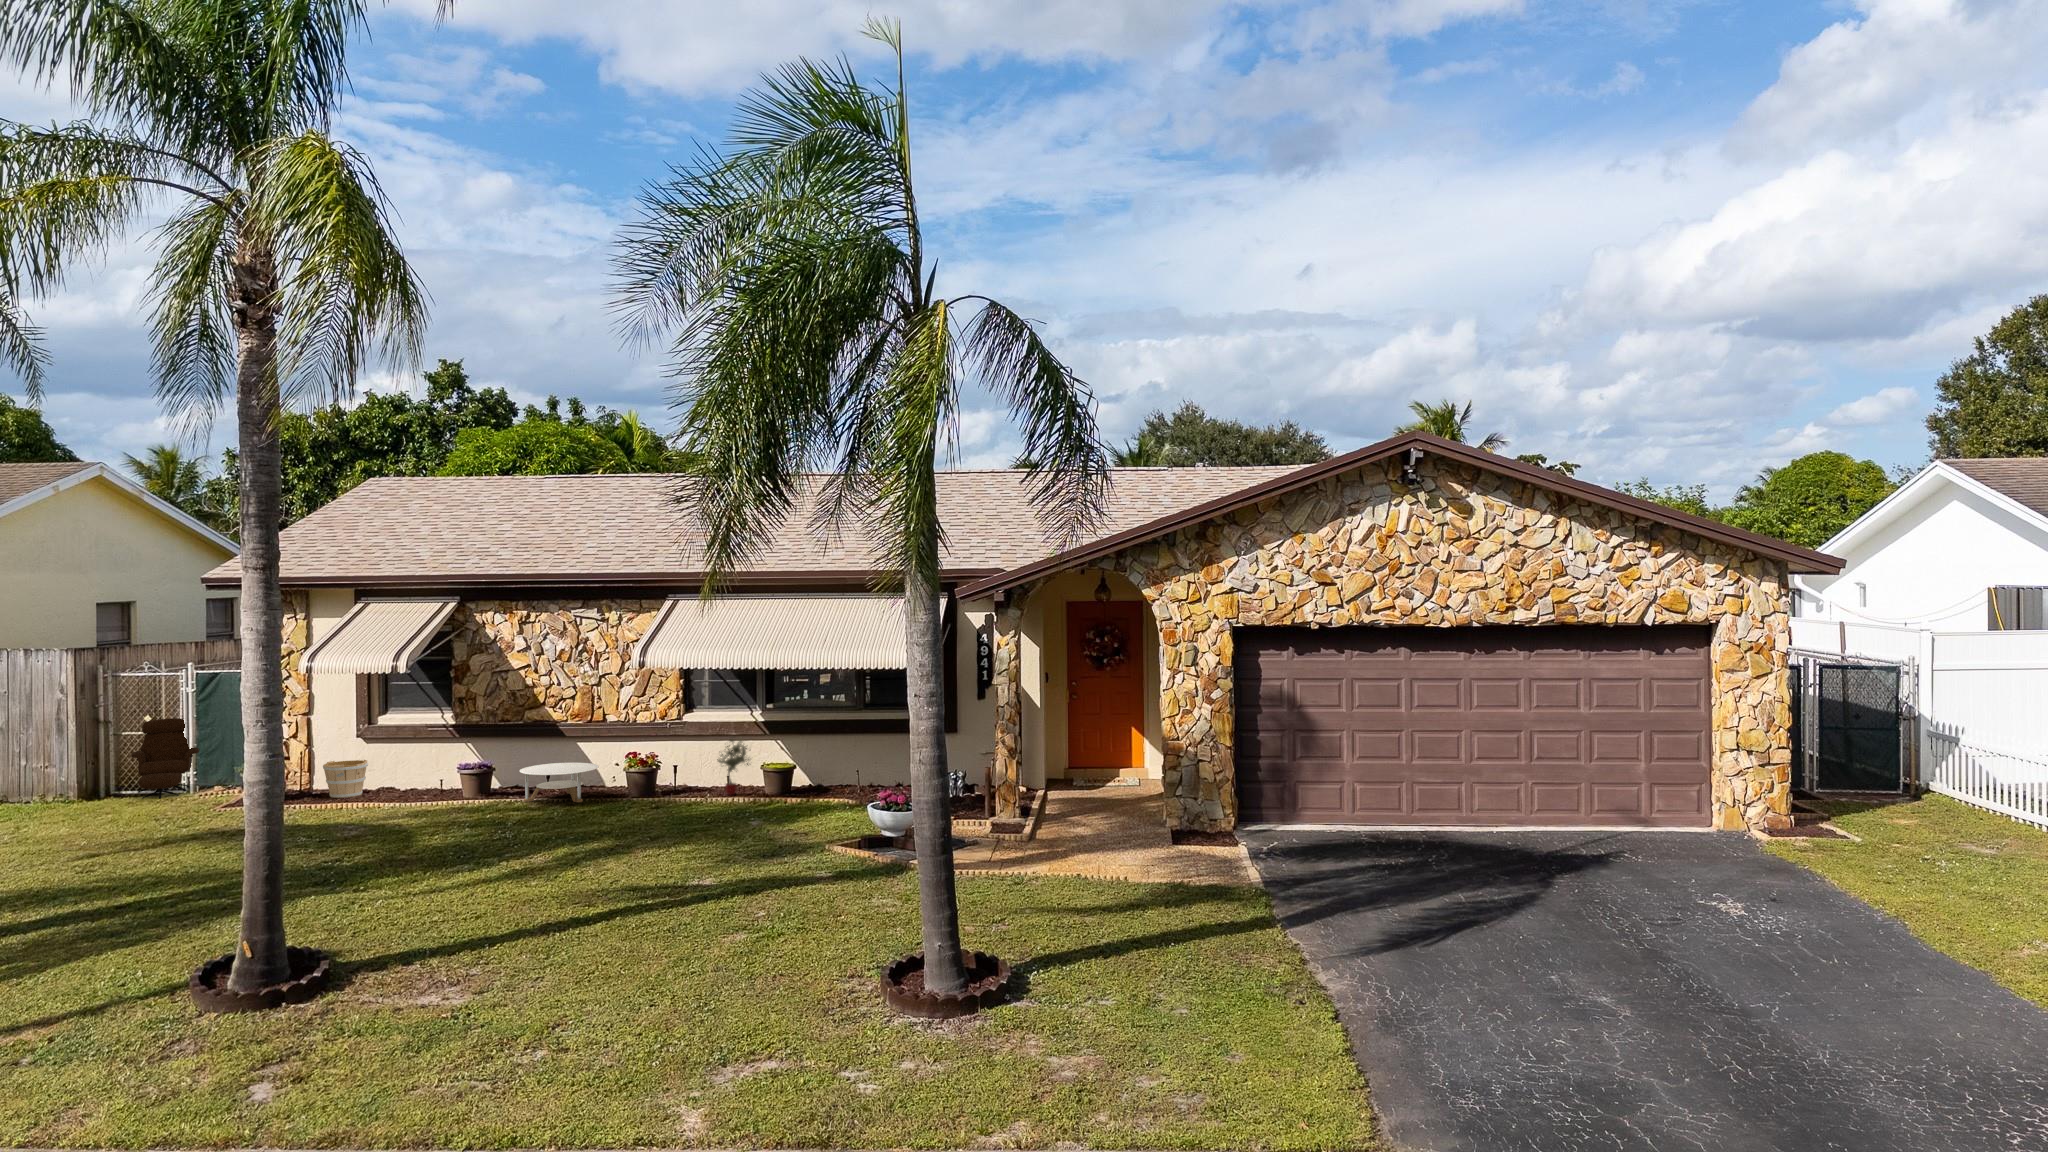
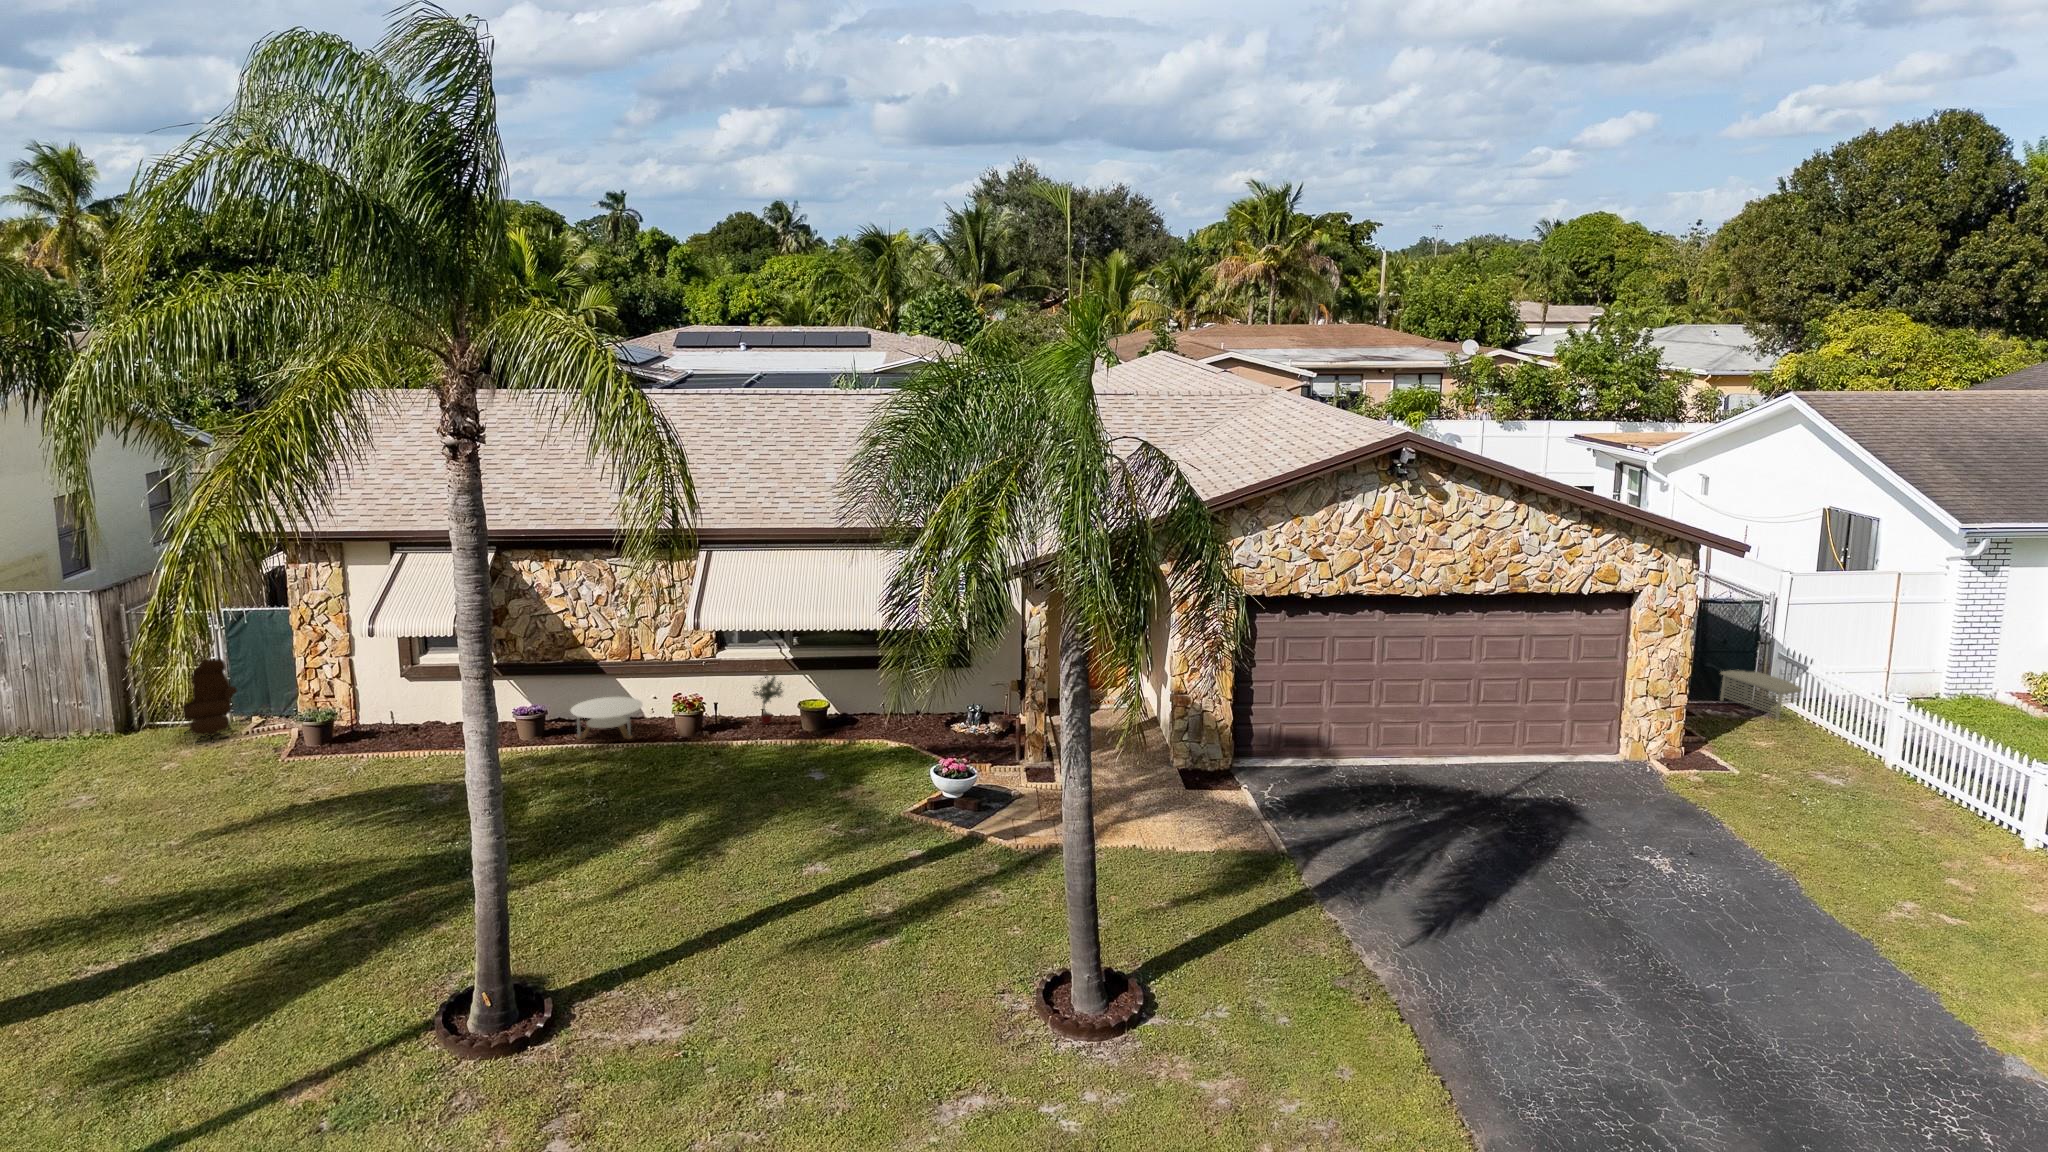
storage bench: none [1855,756,1968,808] -> present [1720,670,1802,720]
wooden bucket: present [323,760,368,798] -> none [374,699,416,738]

